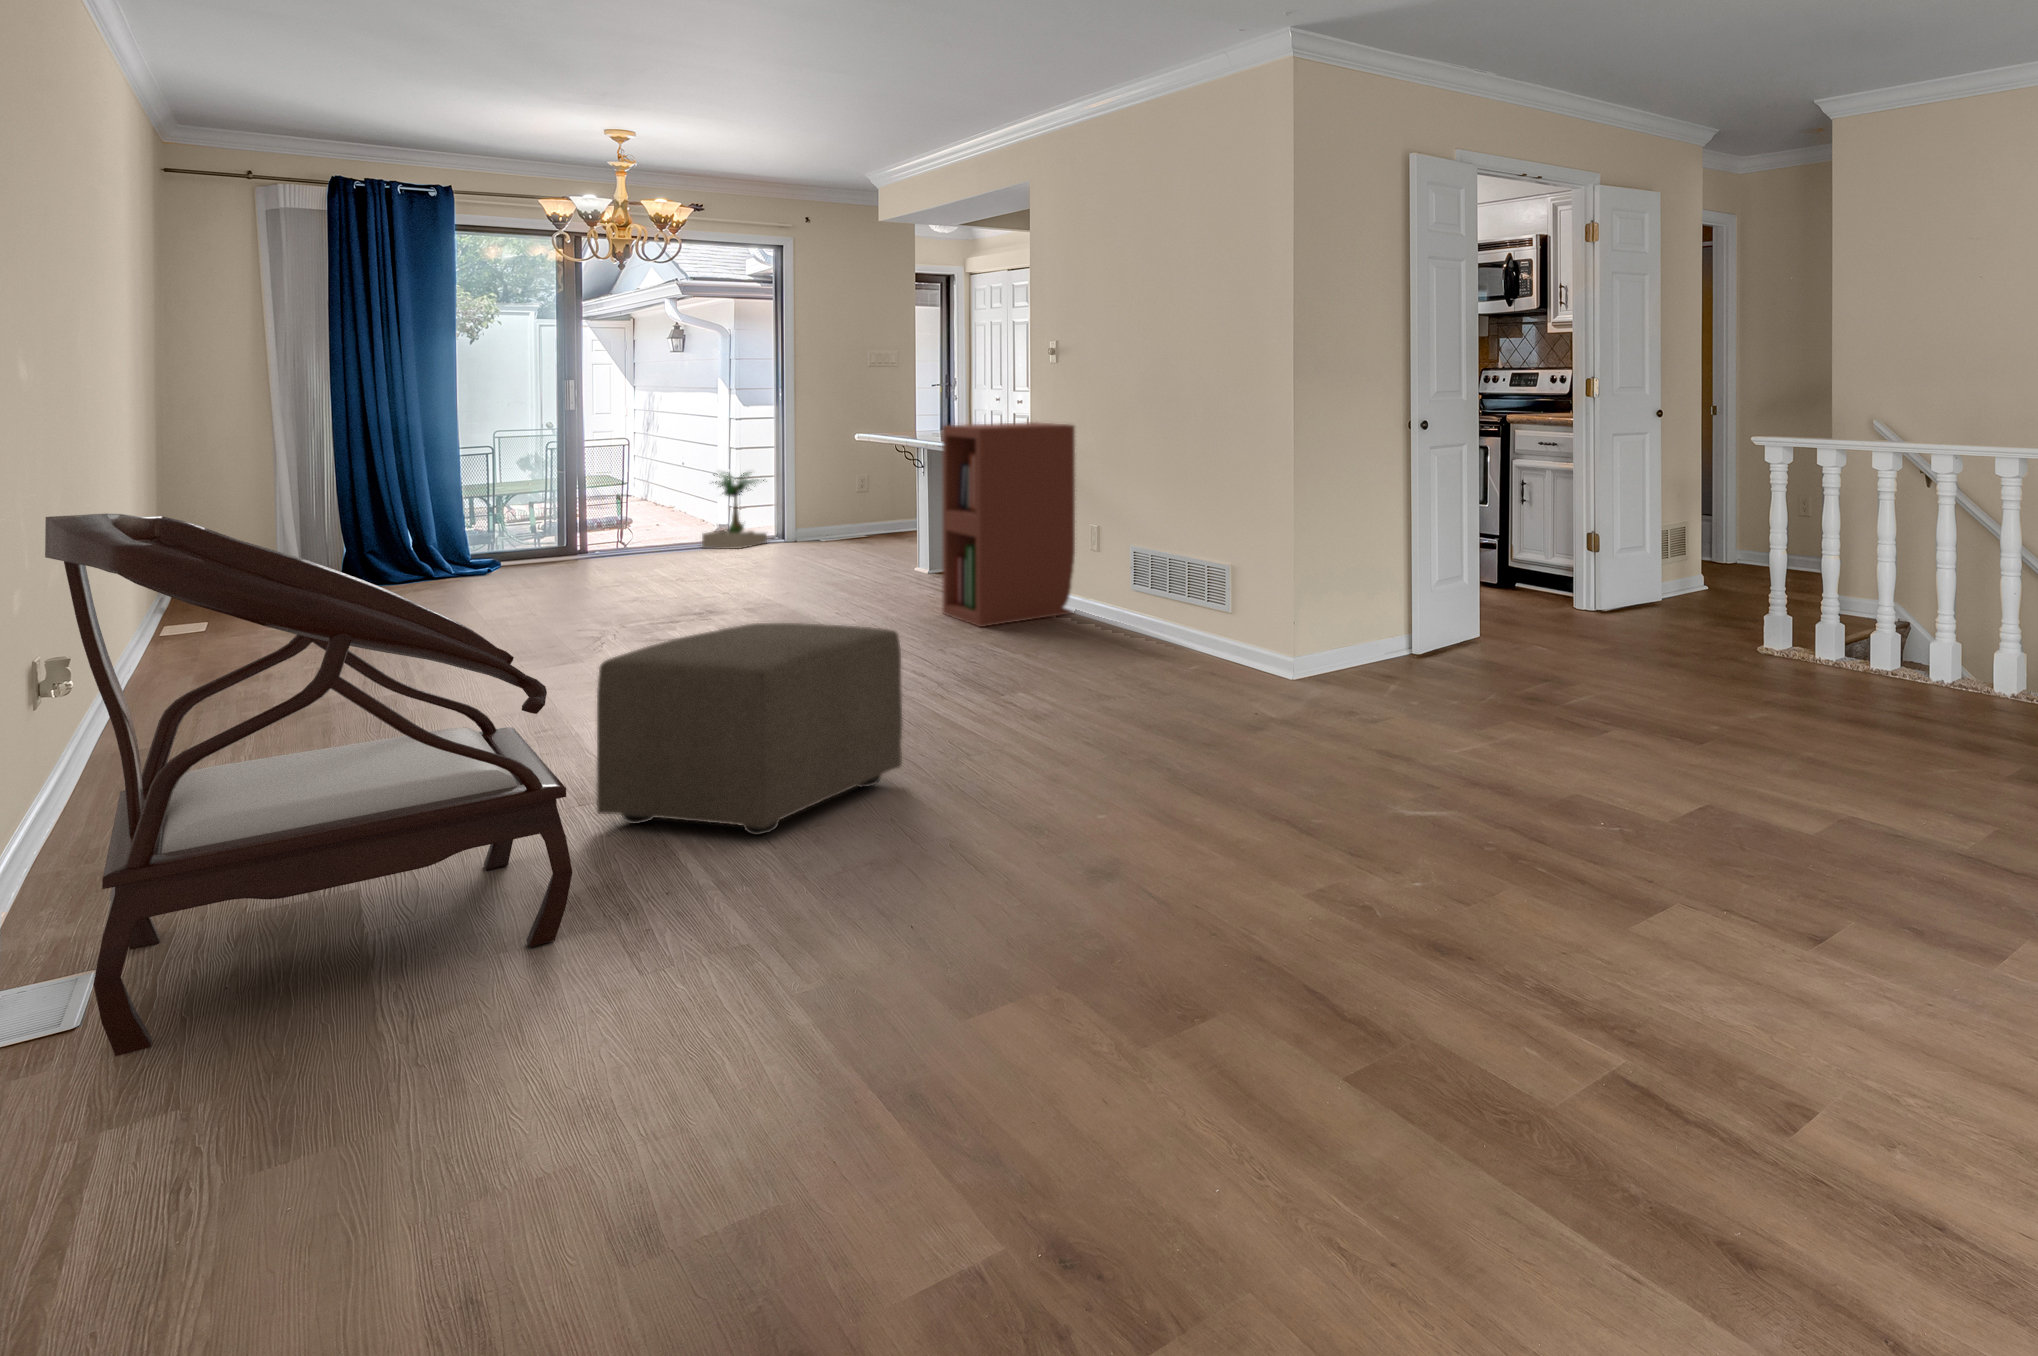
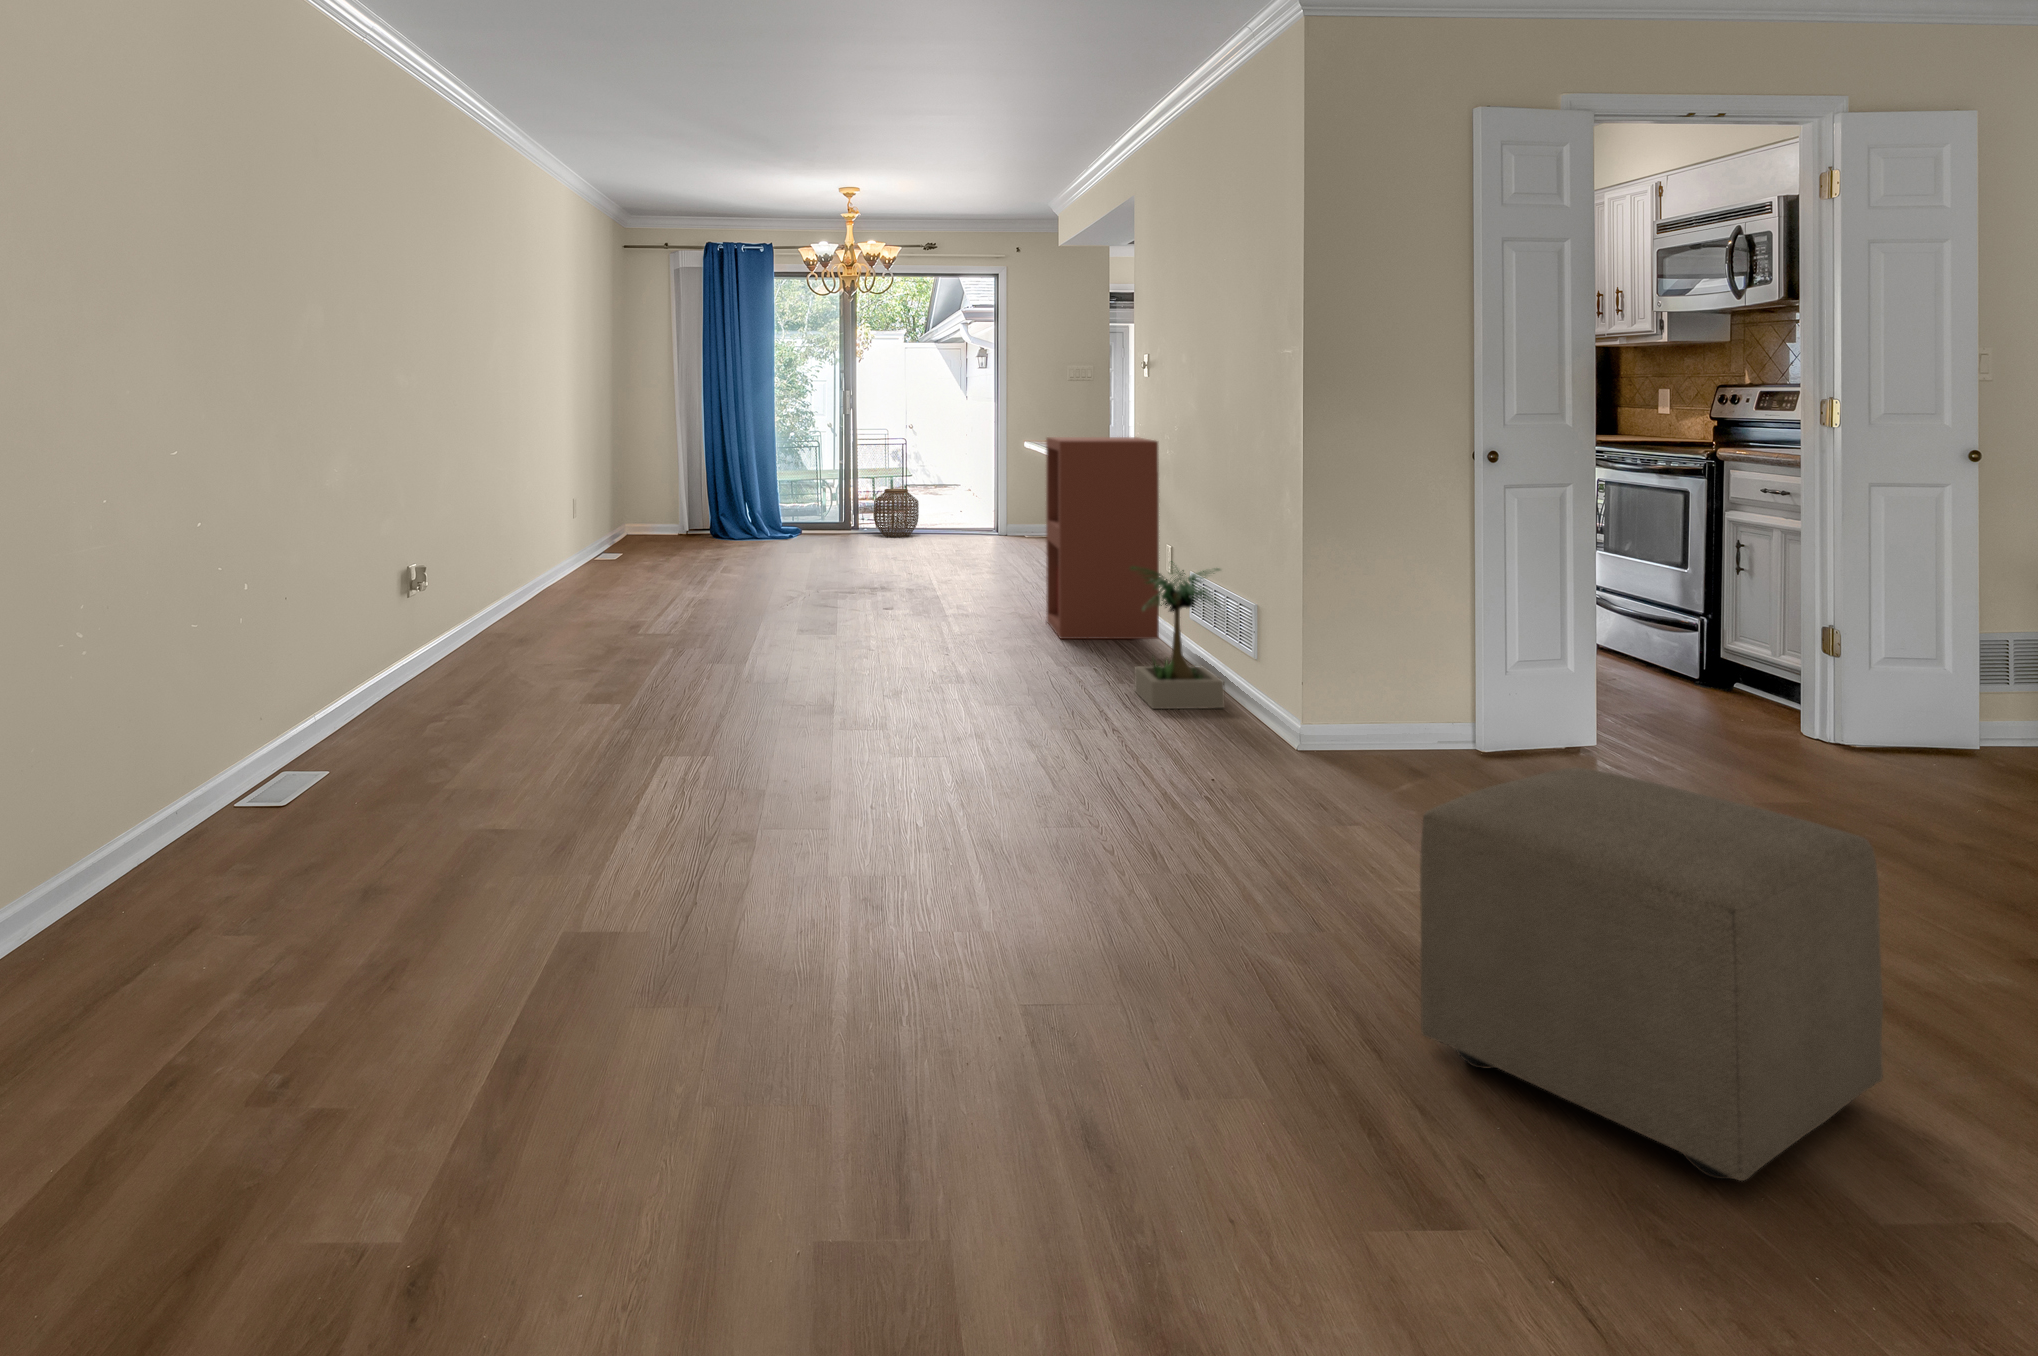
potted plant: present [702,472,767,549] -> present [1130,561,1224,709]
woven basket: none [600,495,664,553] -> present [874,489,919,537]
armchair: present [45,513,572,1056] -> none [215,472,538,838]
ottoman: present [597,623,903,835] -> present [1420,768,1883,1181]

